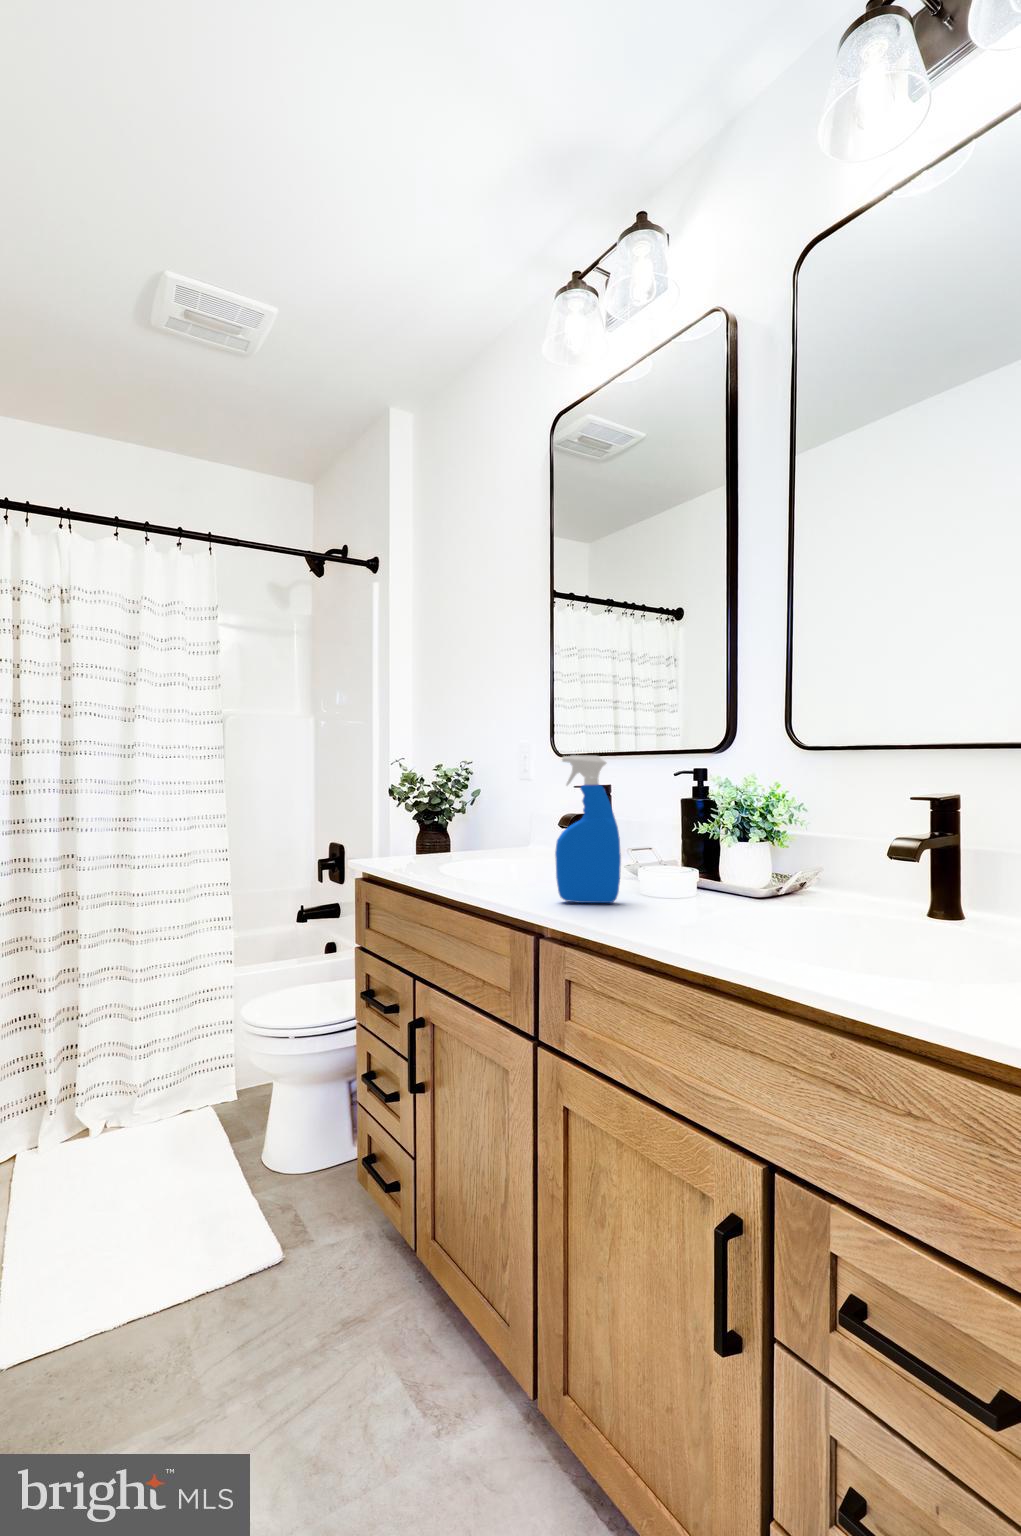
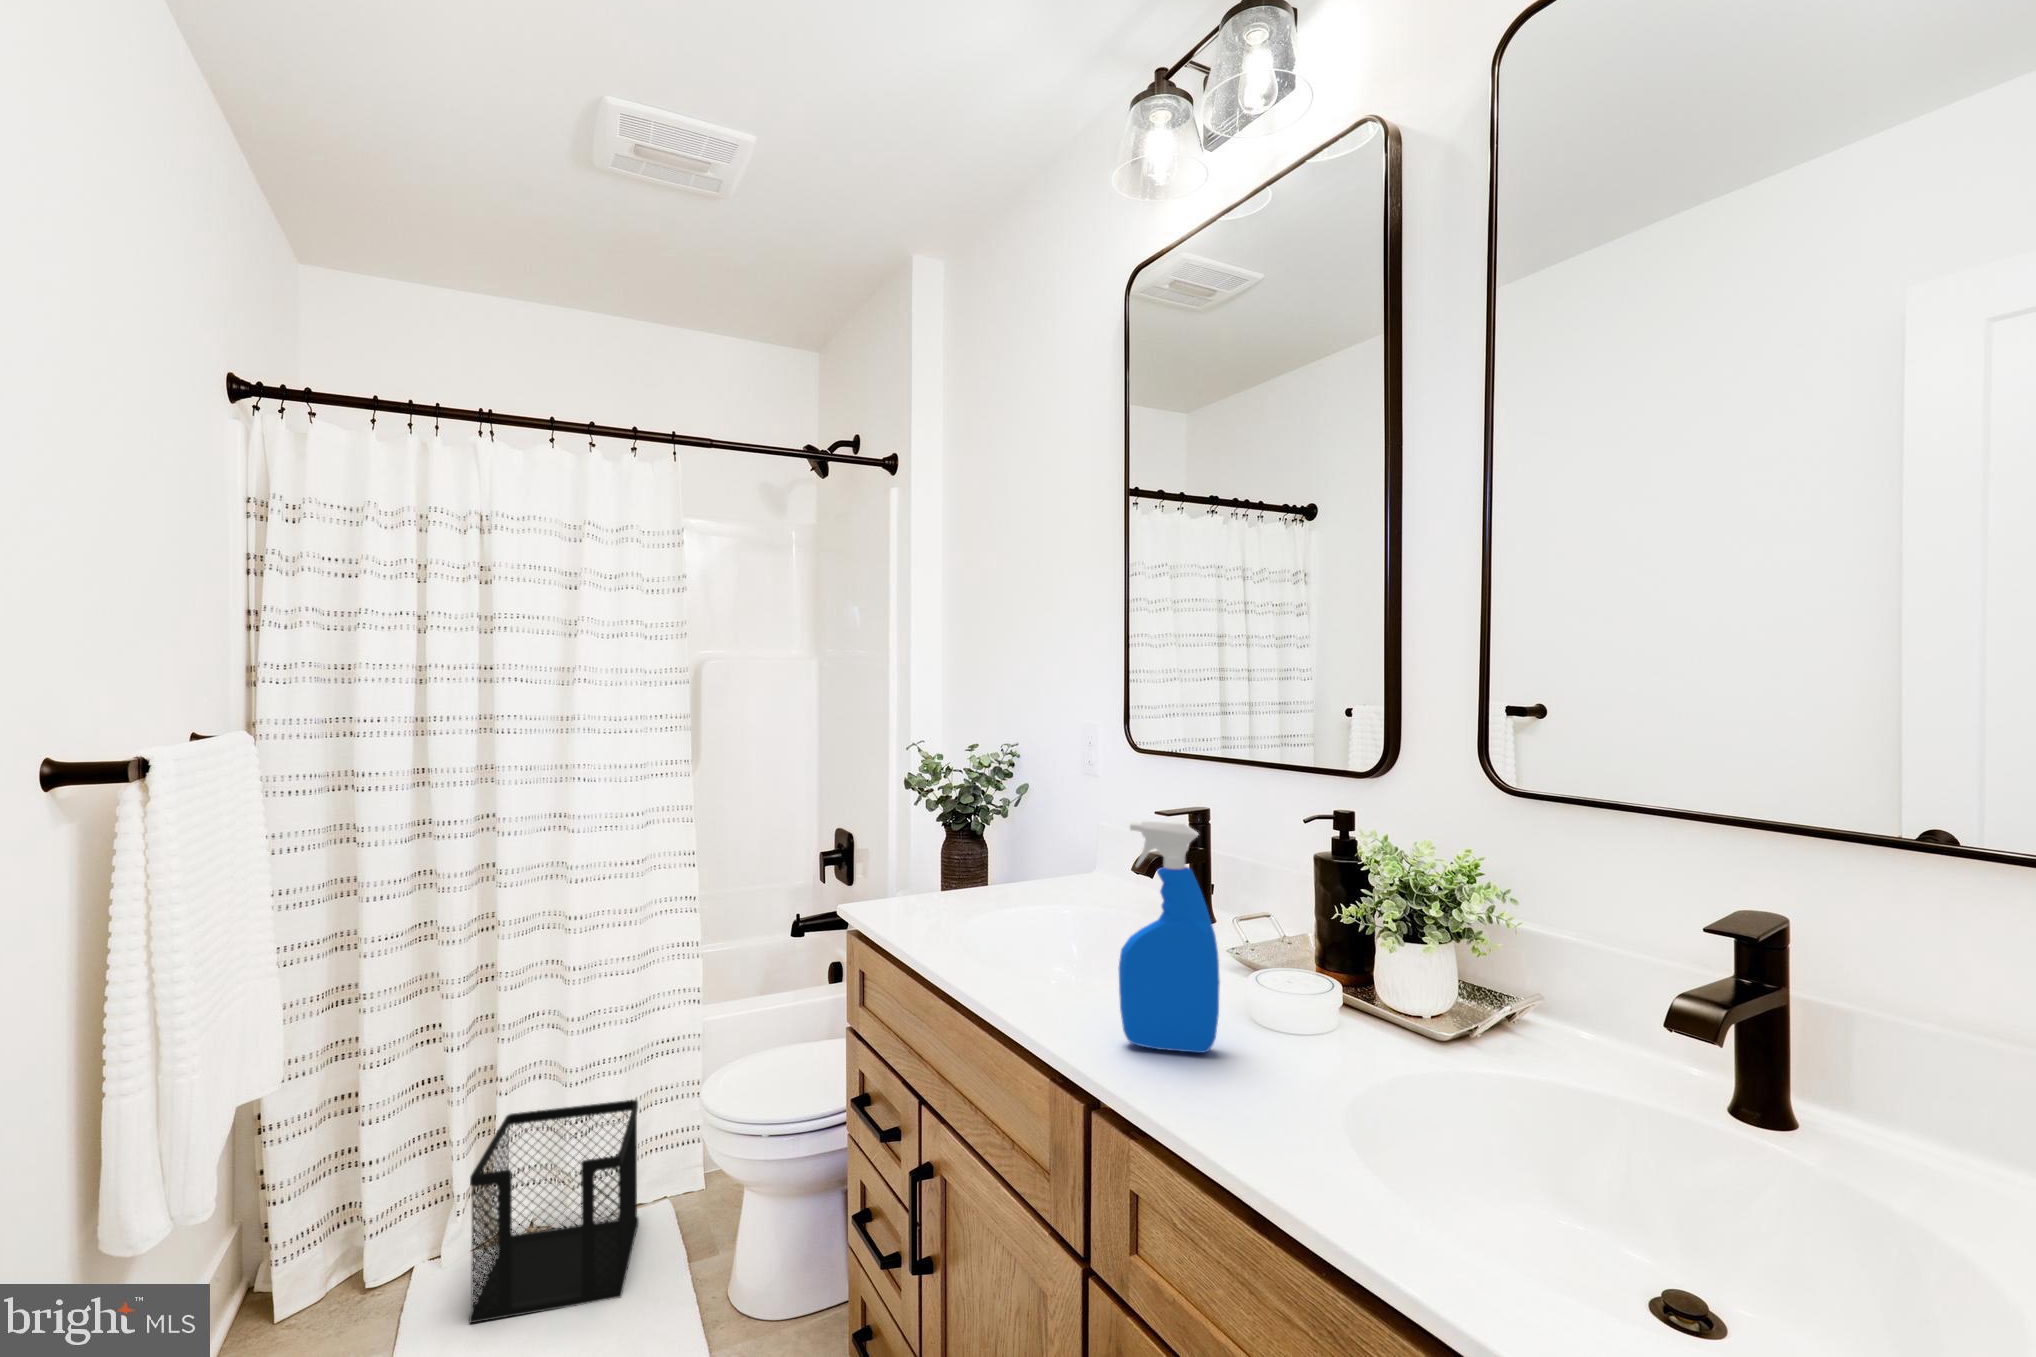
wastebasket: none [66,1029,189,1186] -> present [469,1100,639,1323]

